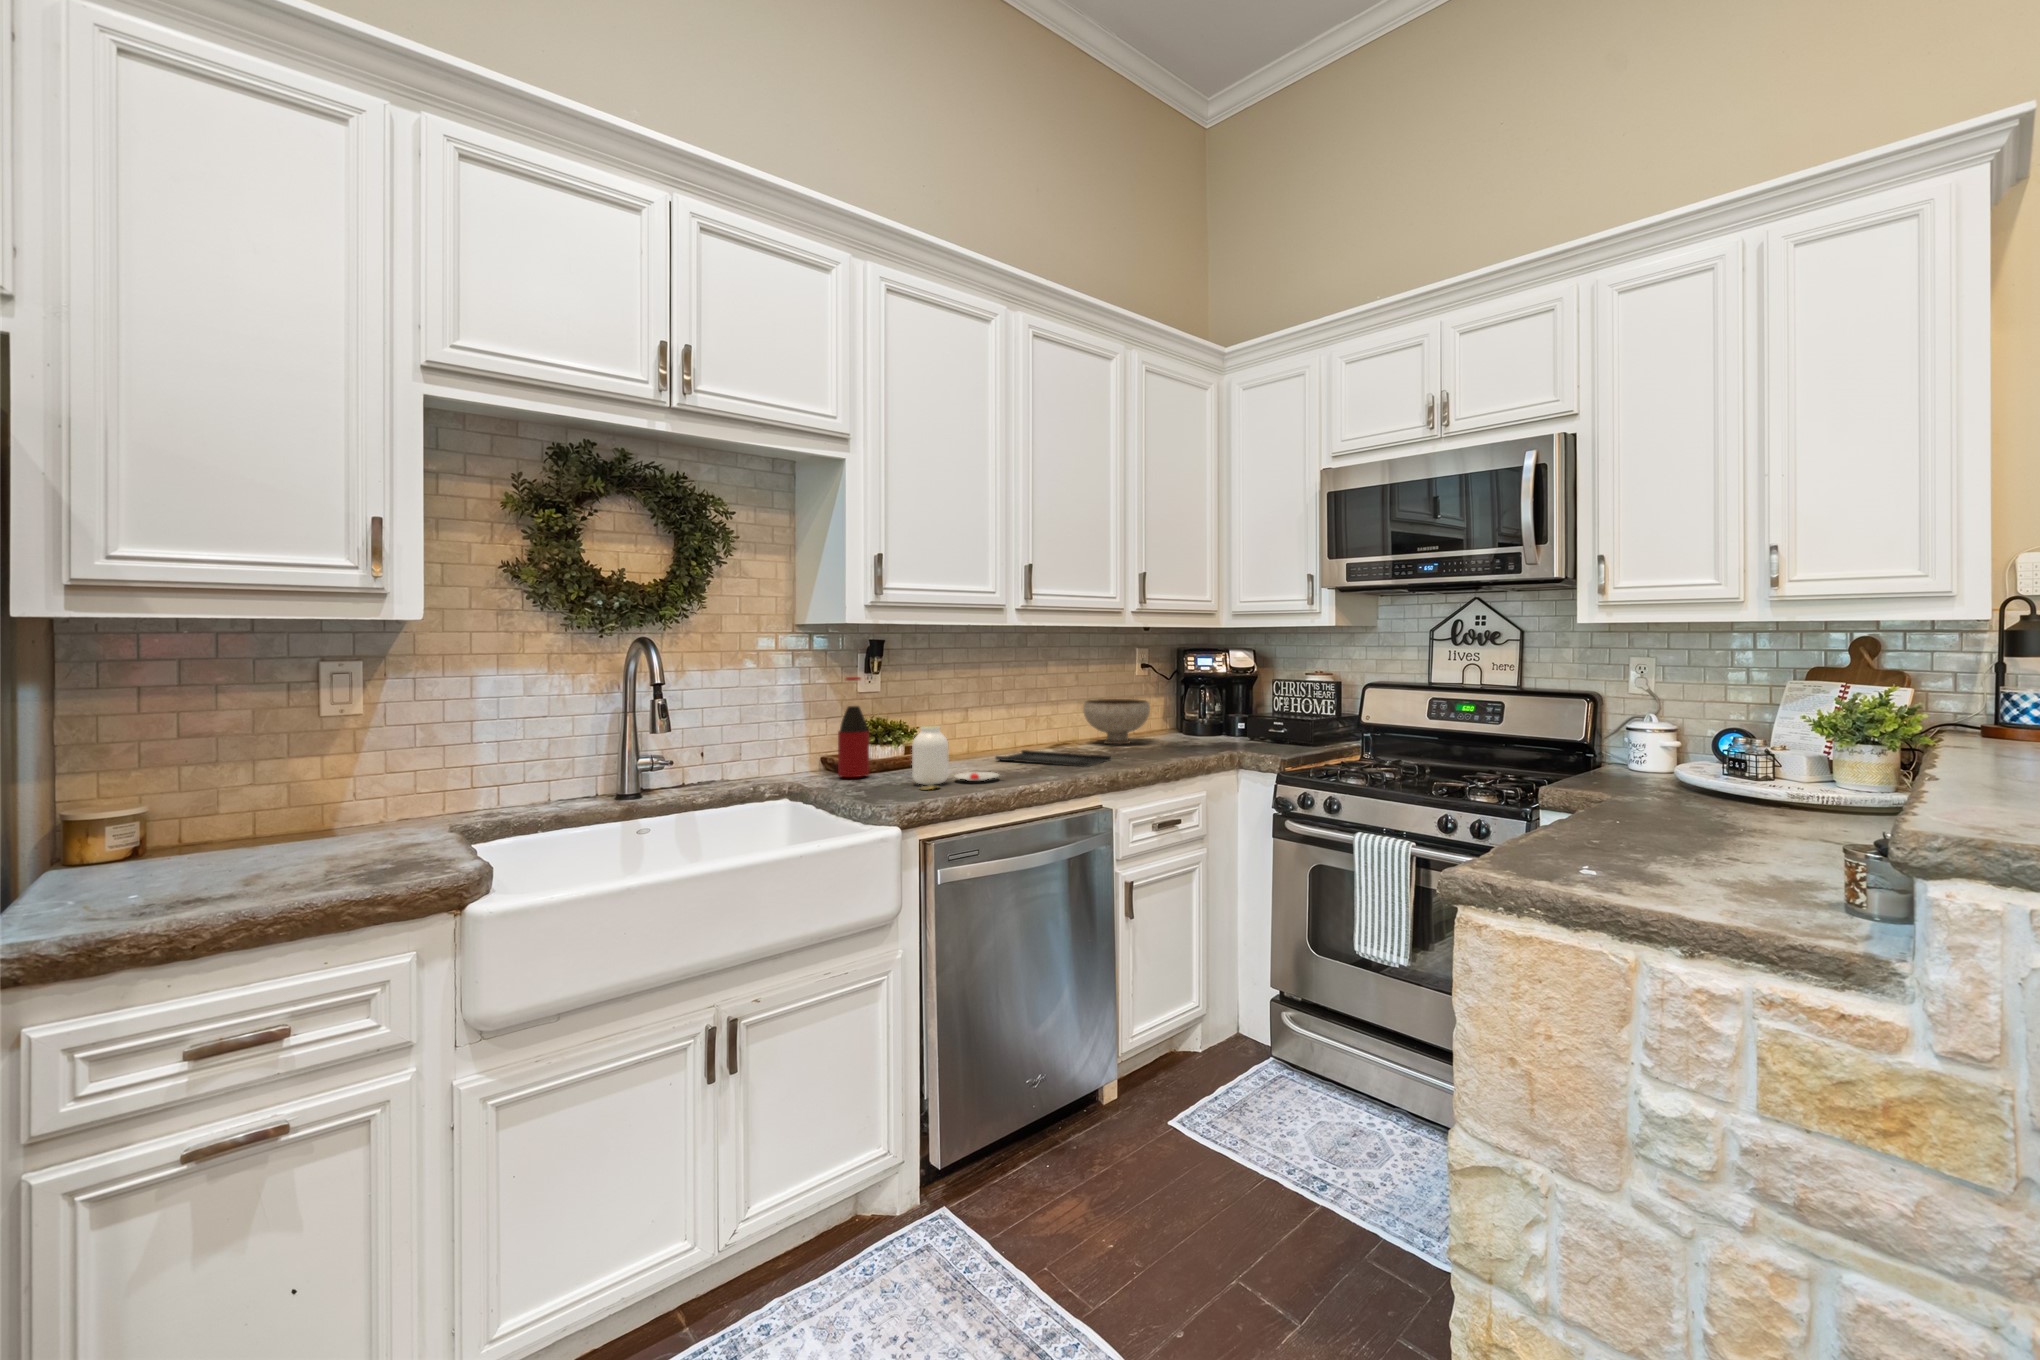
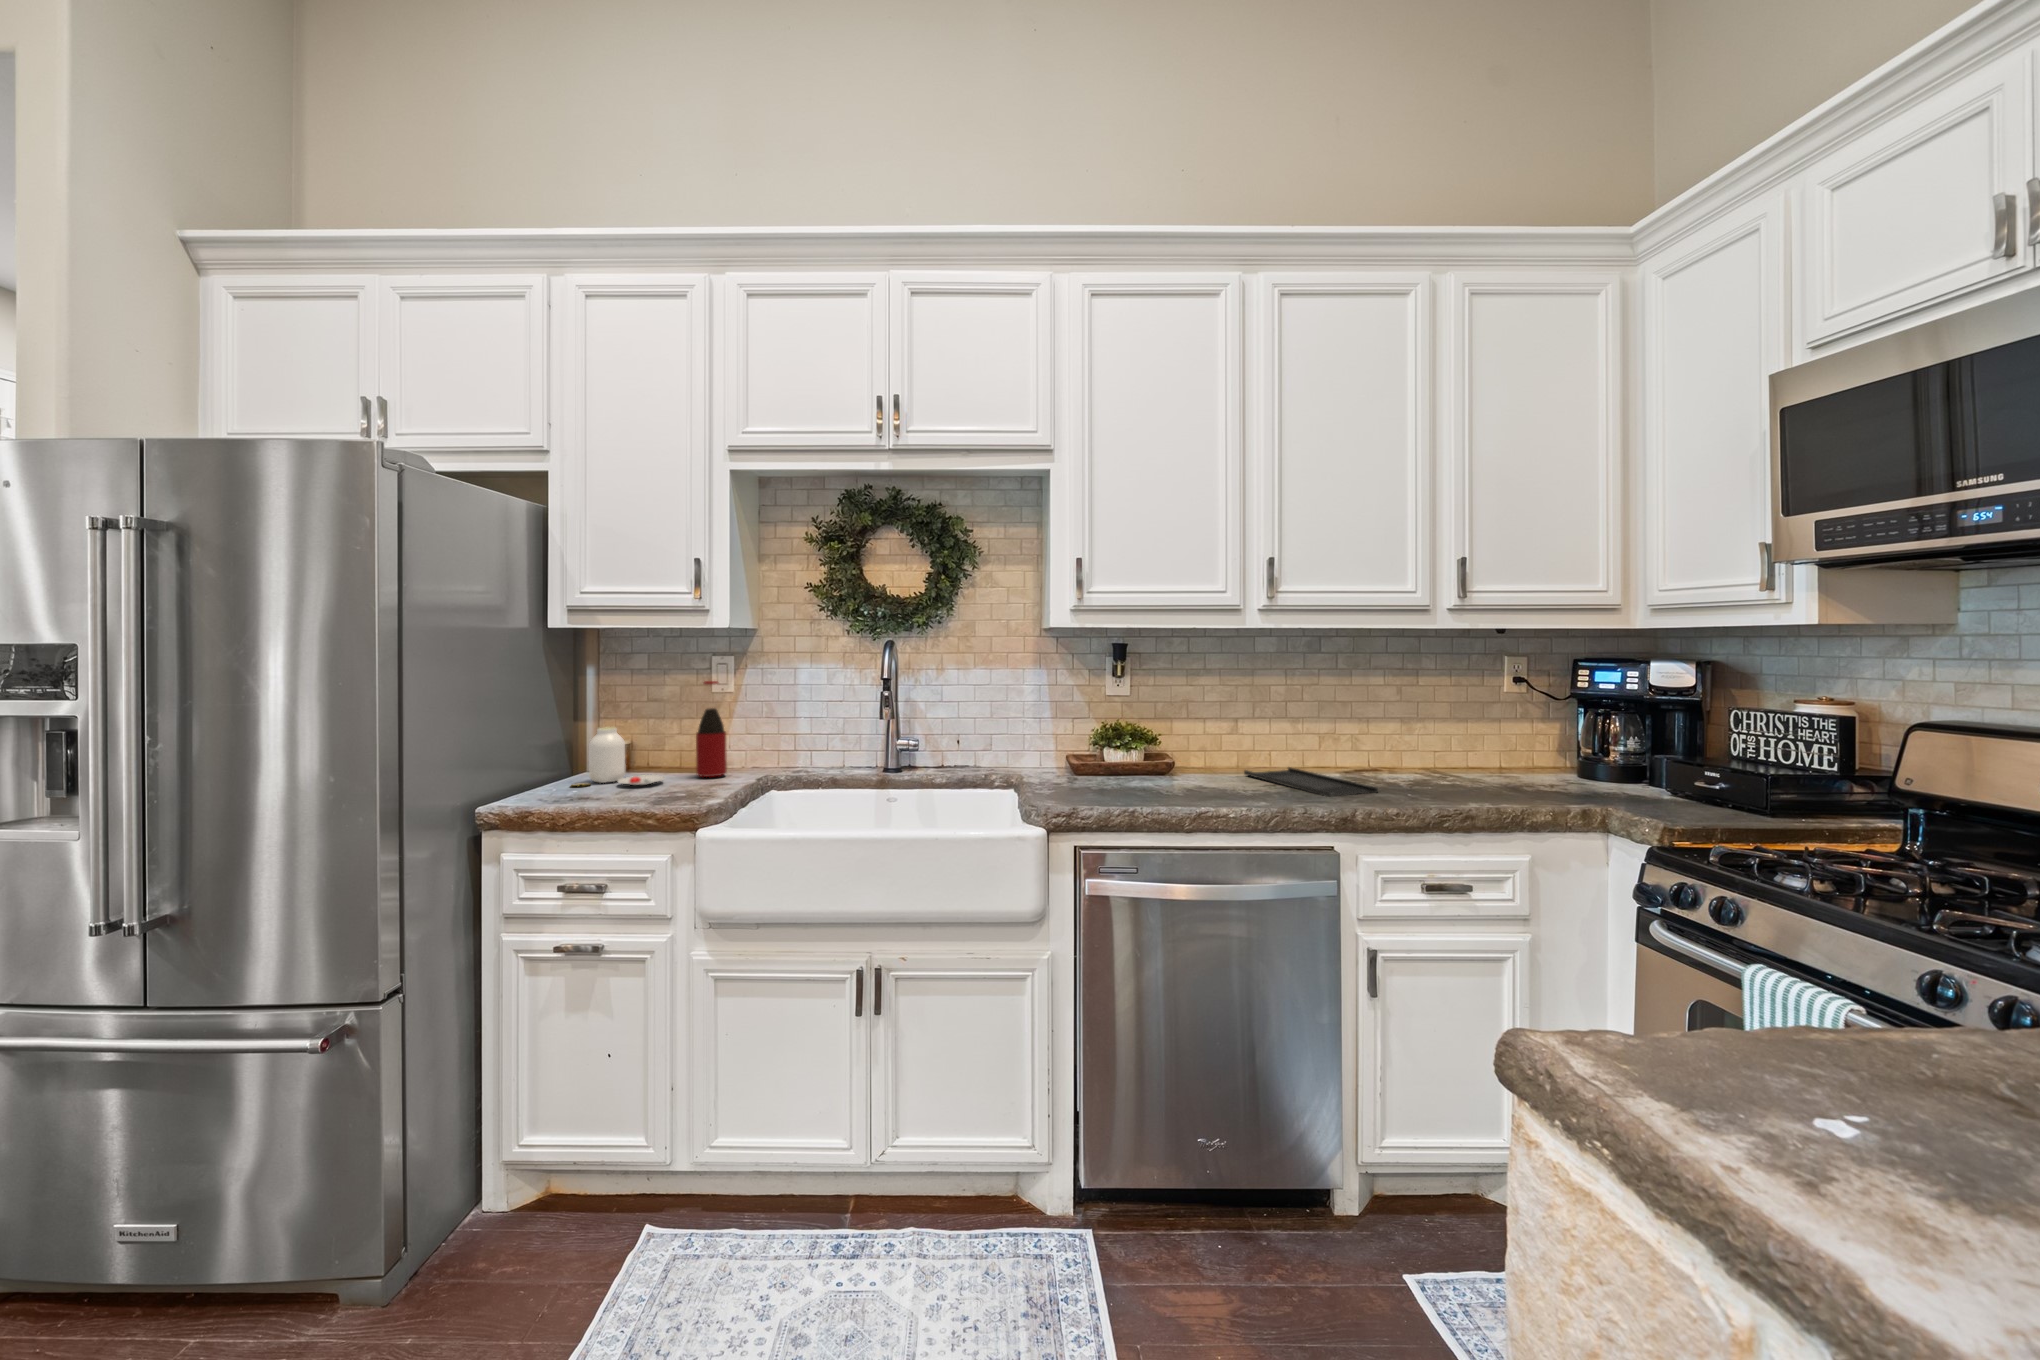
bottle: present [838,677,869,777] -> present [696,681,727,777]
bowl: present [1083,699,1150,744] -> none [1392,716,1488,774]
jar: present [912,726,999,790] -> present [573,727,664,786]

